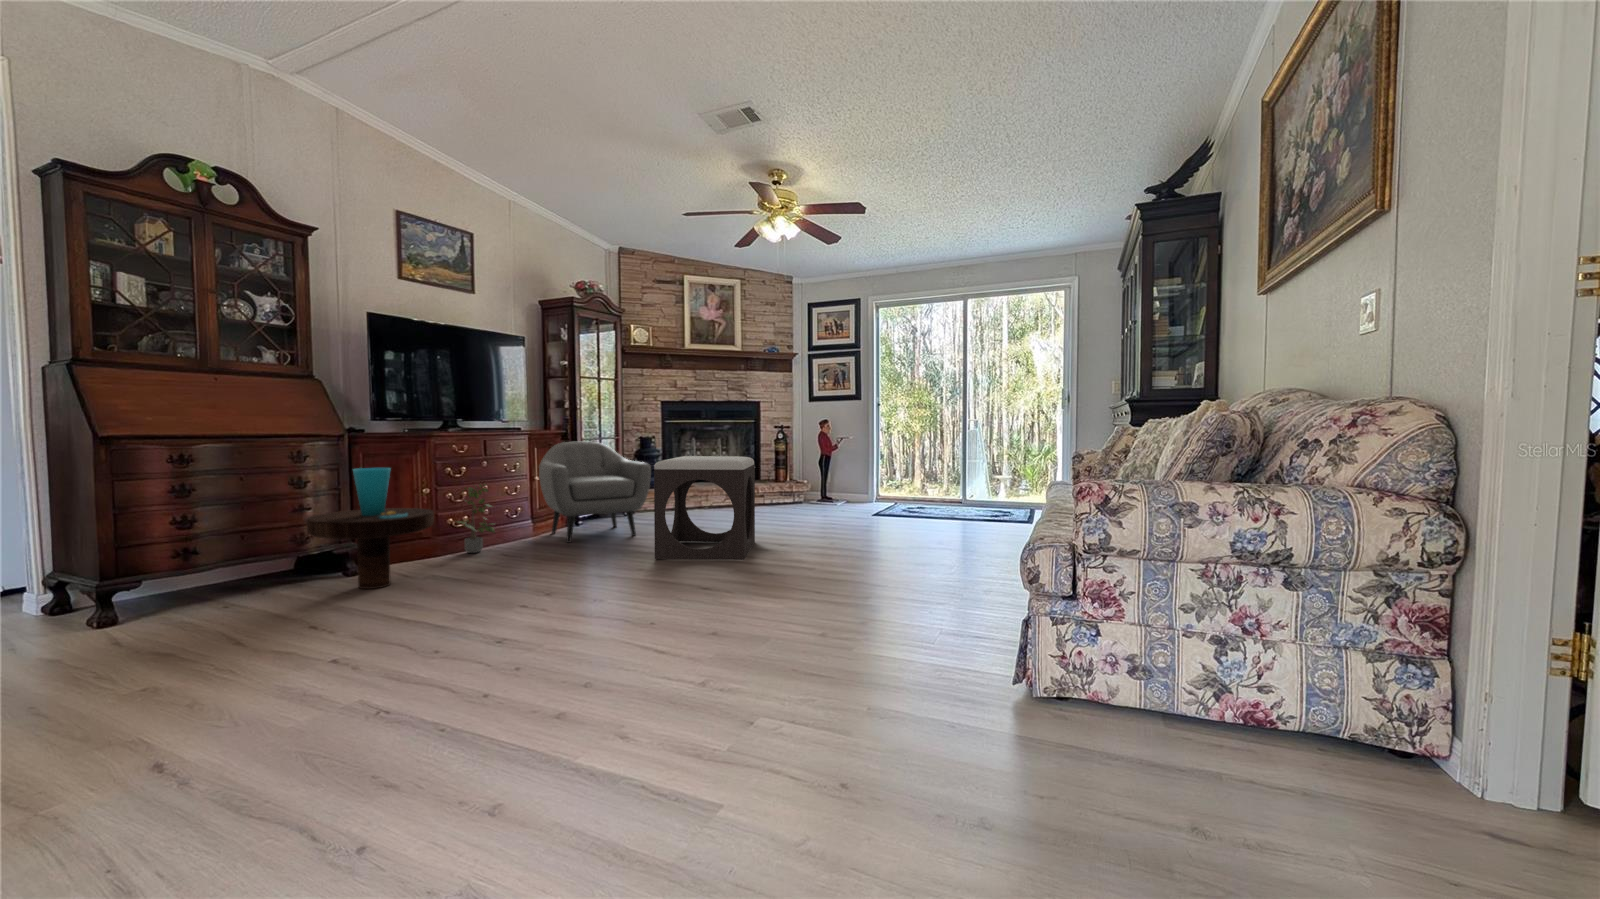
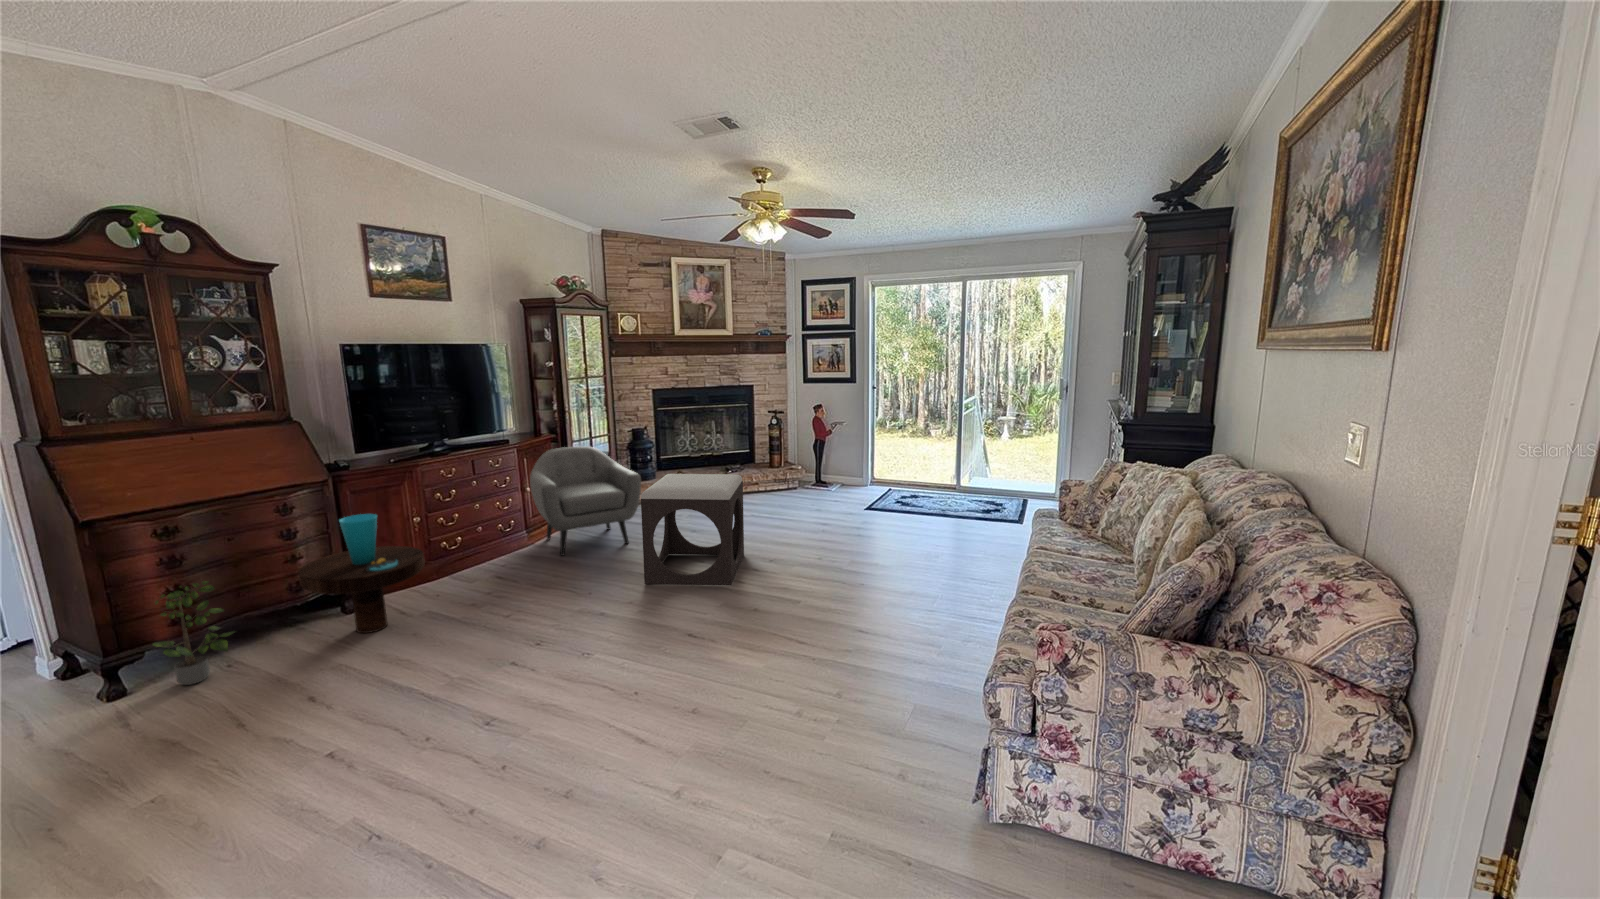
potted plant: present [459,485,495,553] -> present [153,581,233,685]

